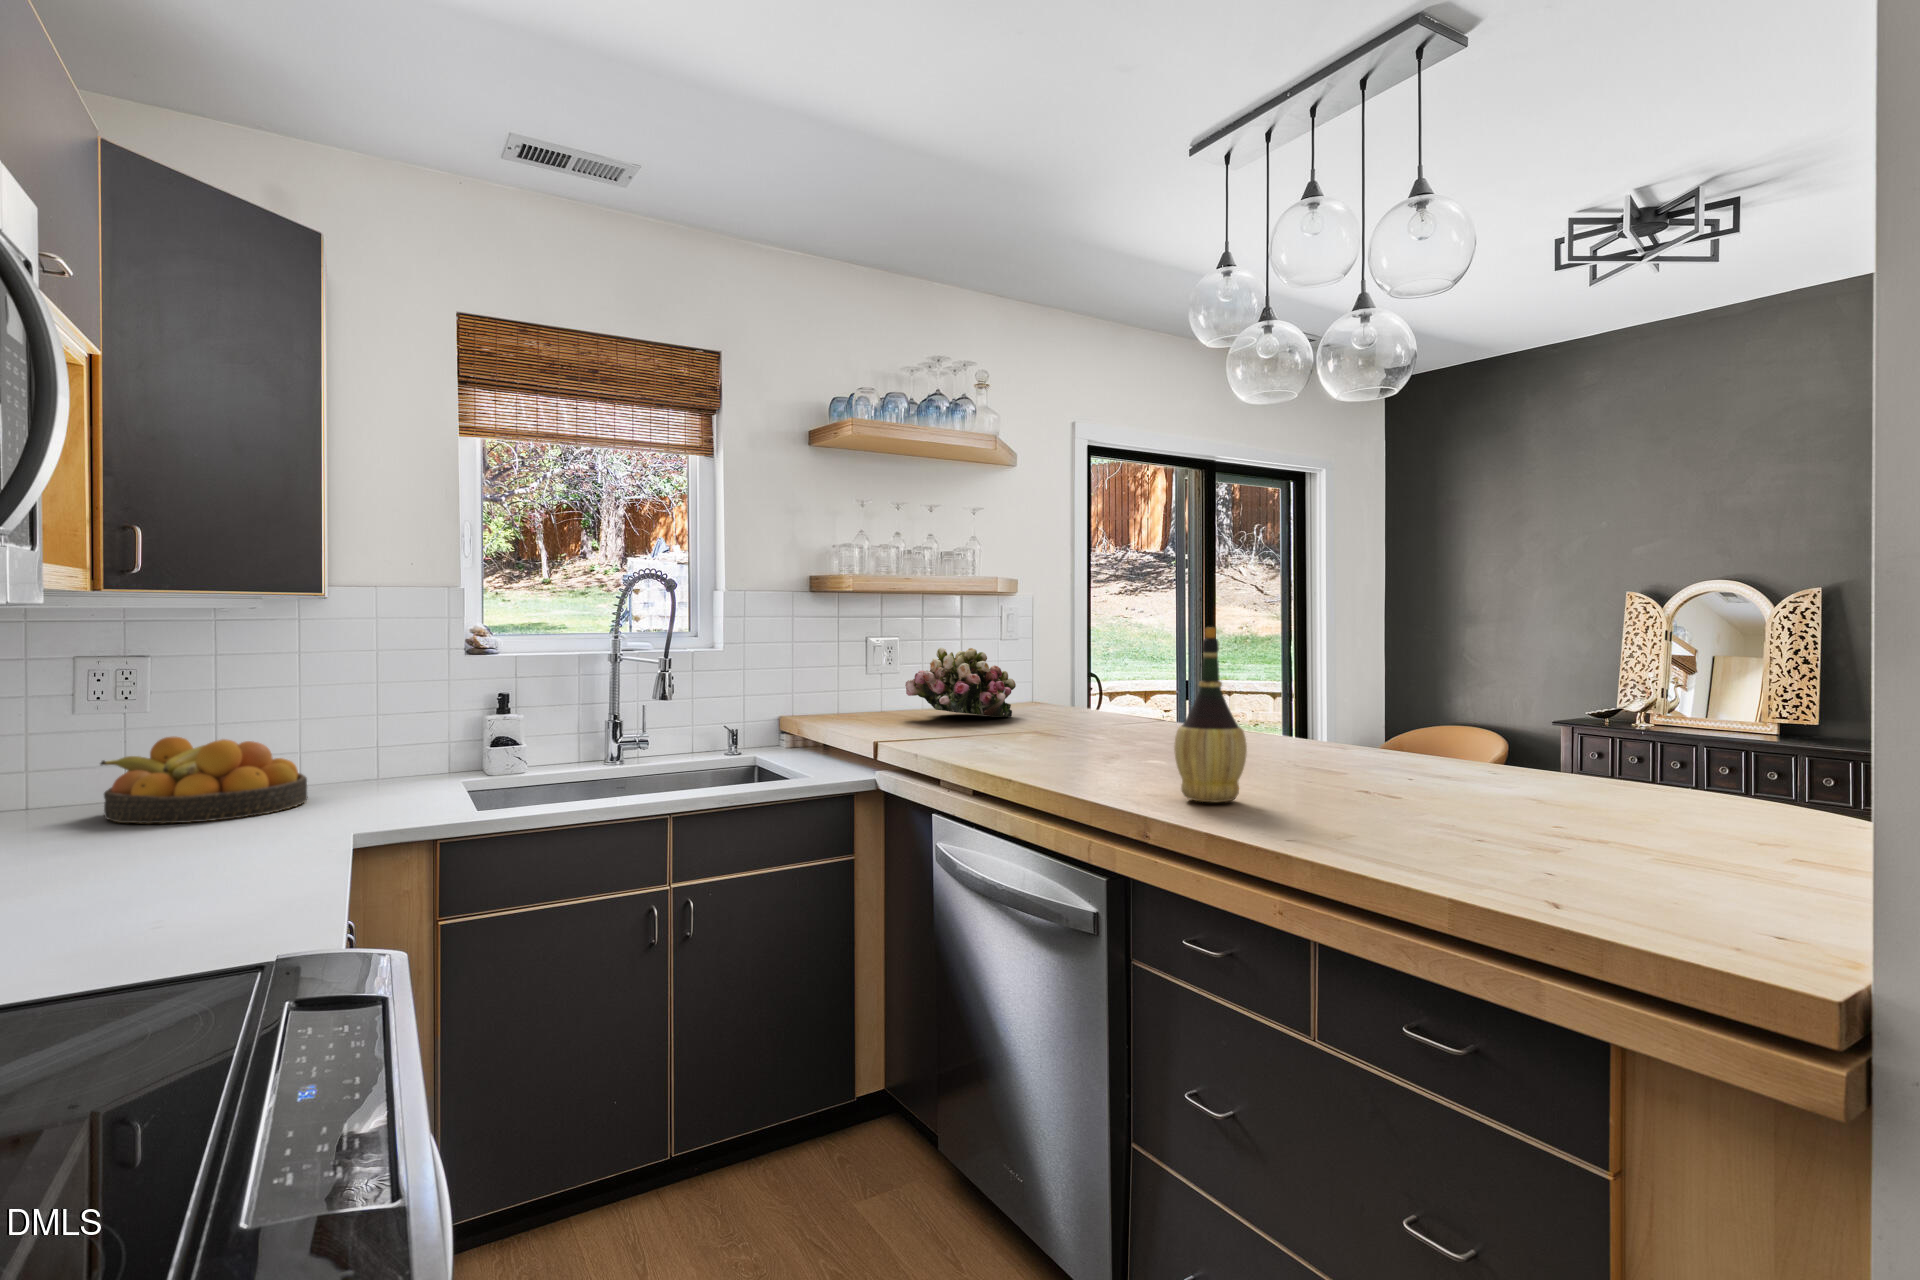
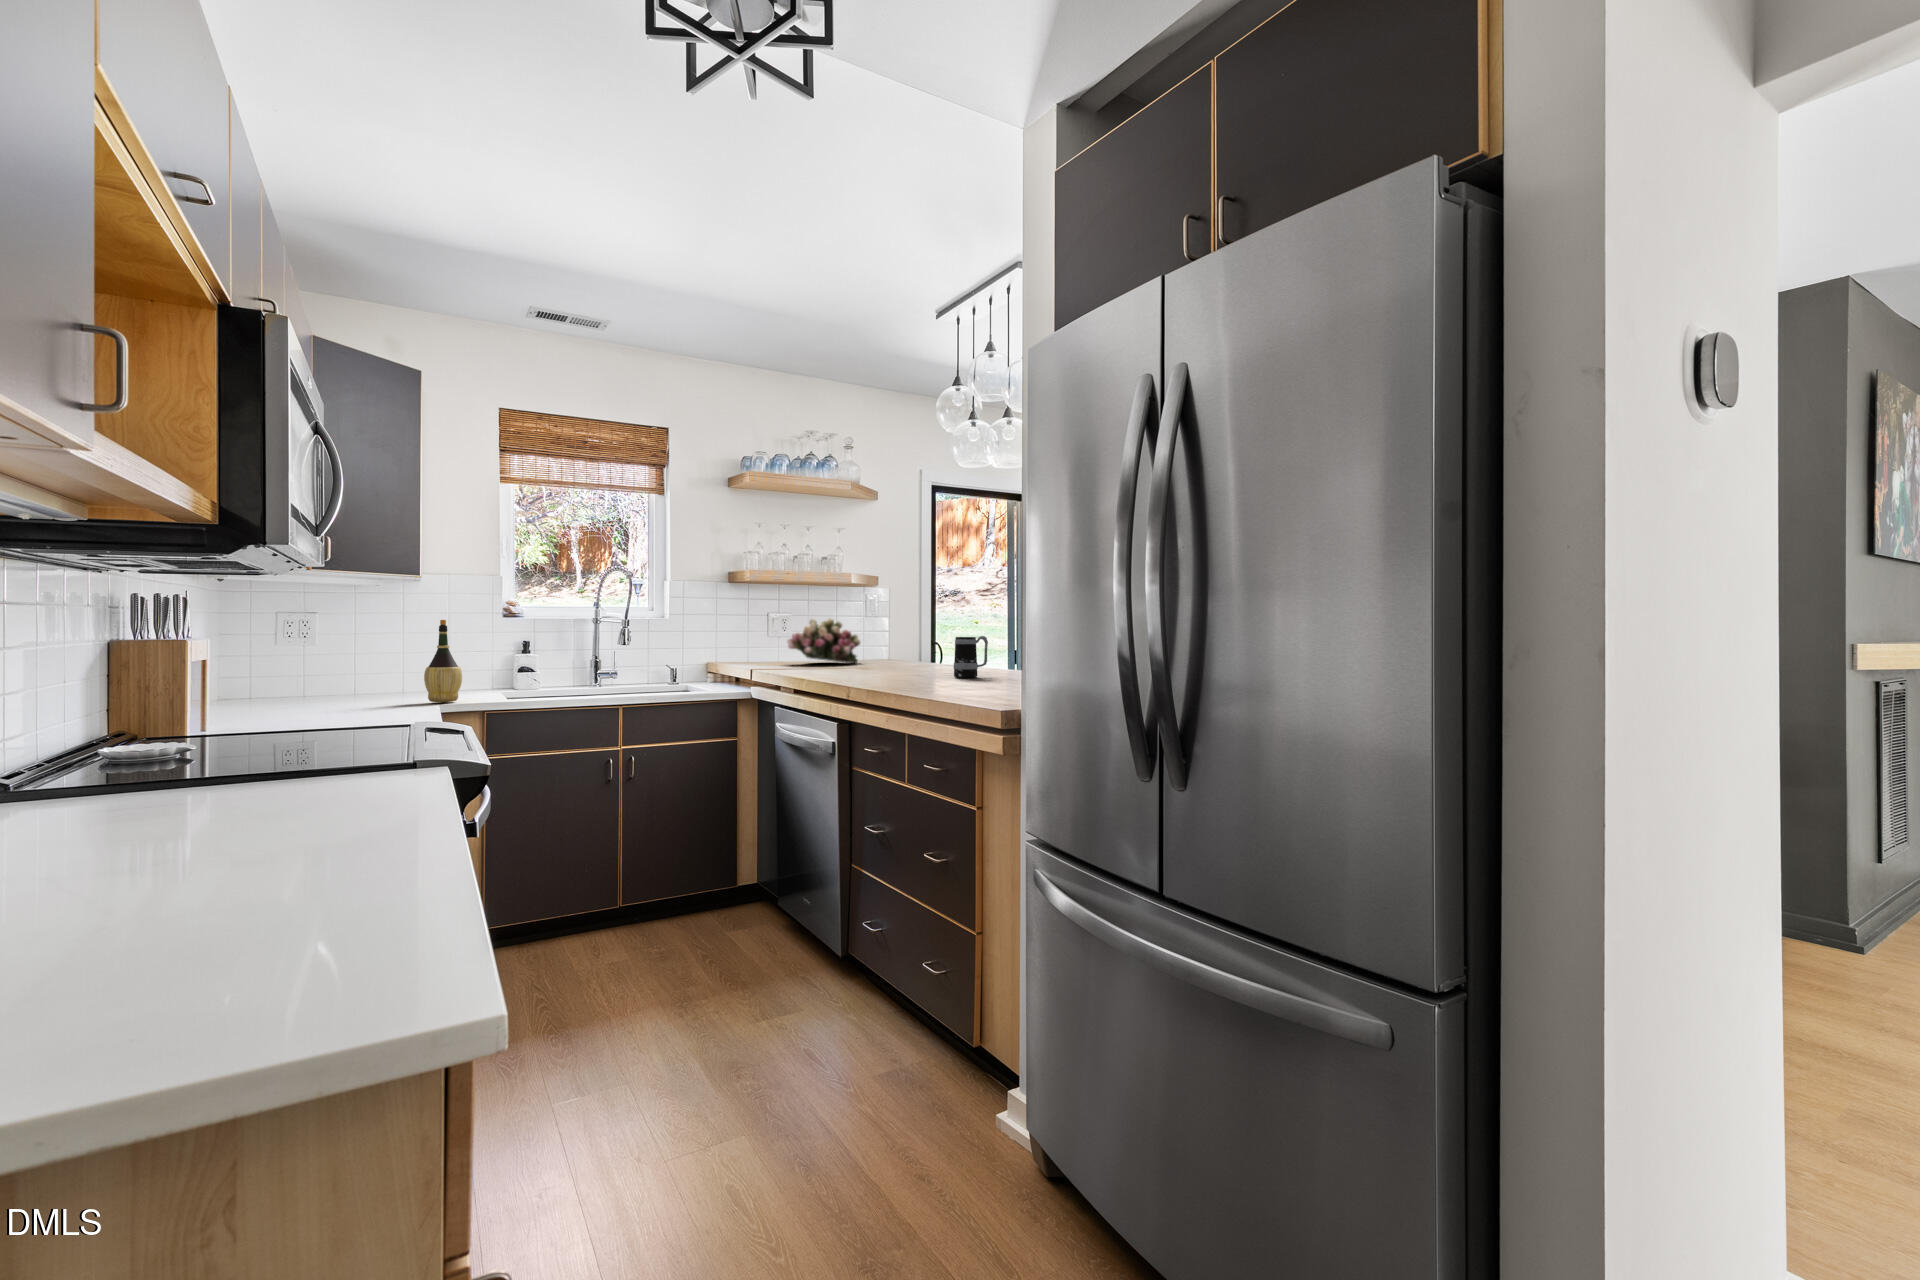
wine bottle: present [1174,627,1247,802] -> present [424,620,462,702]
mug: none [1264,696,1325,773] -> present [954,636,988,678]
fruit bowl: present [100,736,307,824] -> none [296,659,410,704]

